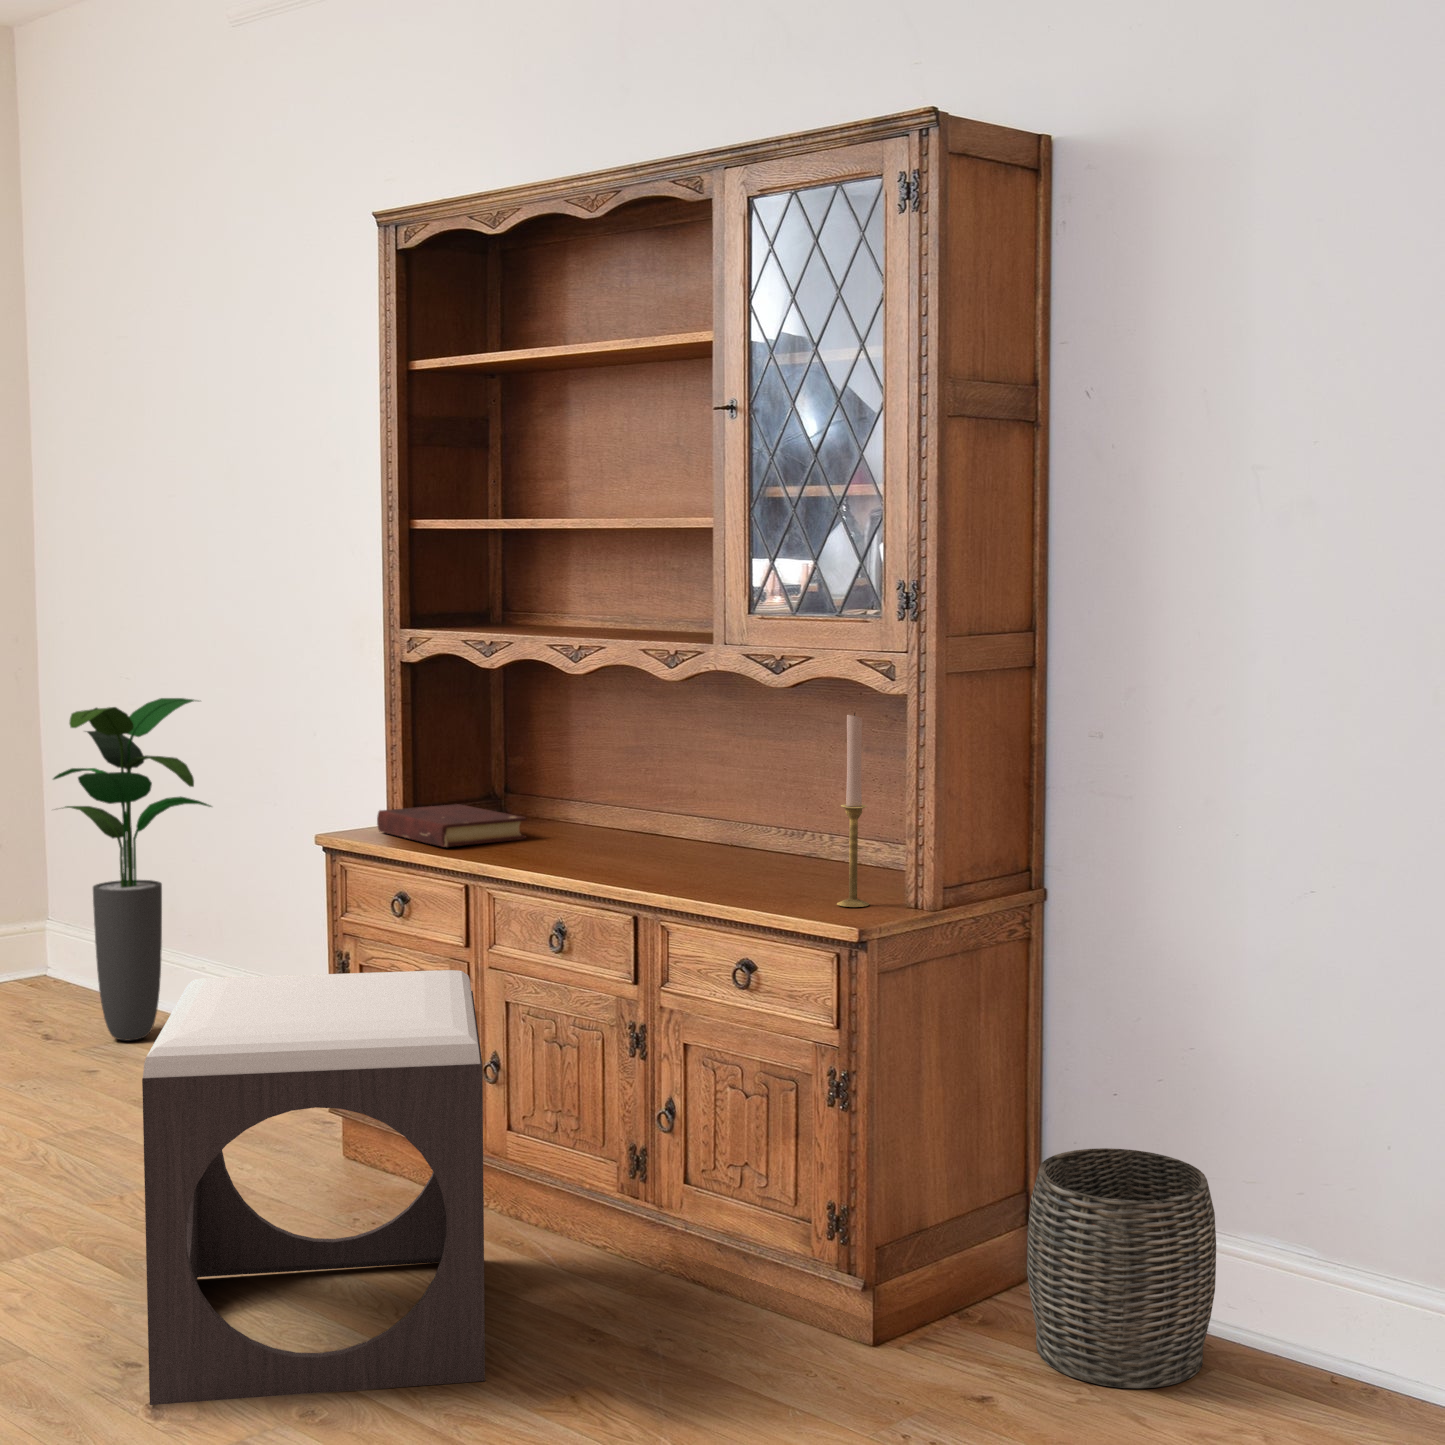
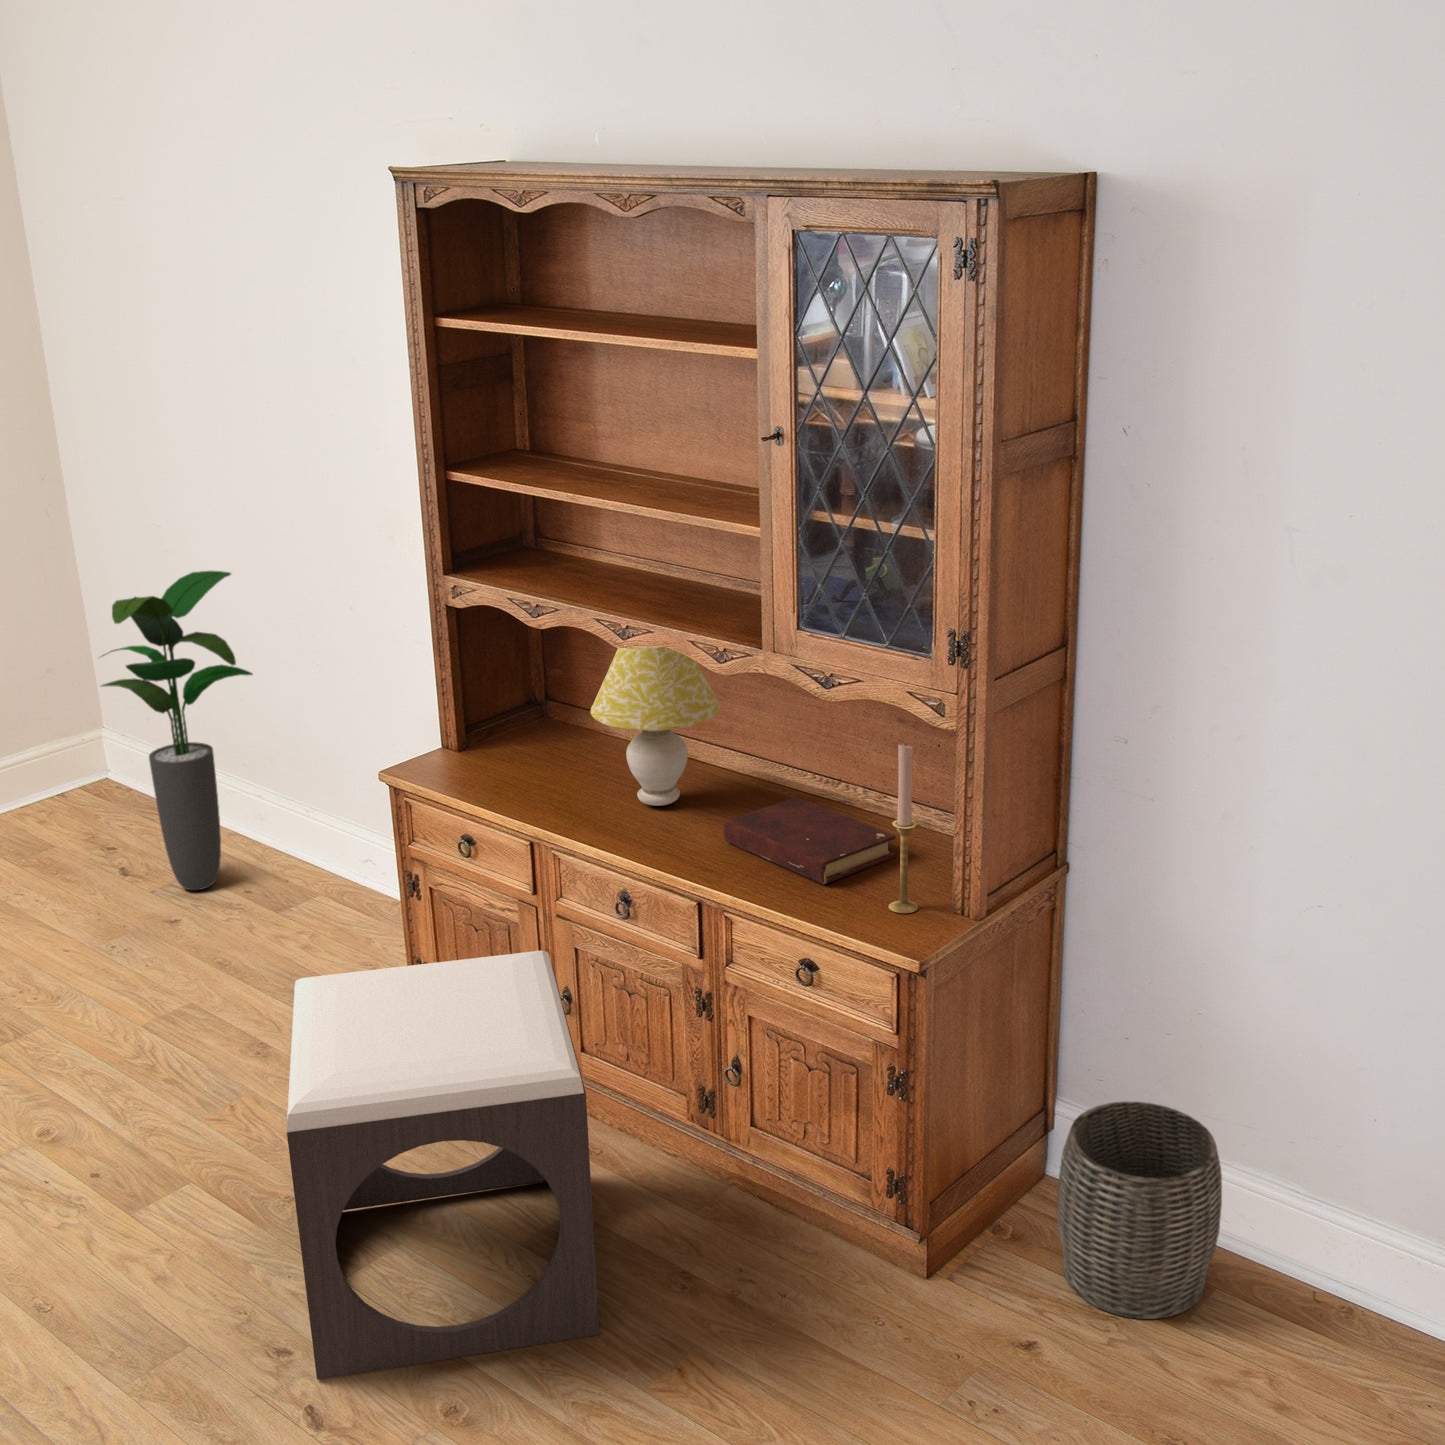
table lamp: none [538,665,677,851] -> present [590,645,720,806]
book: present [377,804,527,847] -> present [724,797,895,884]

